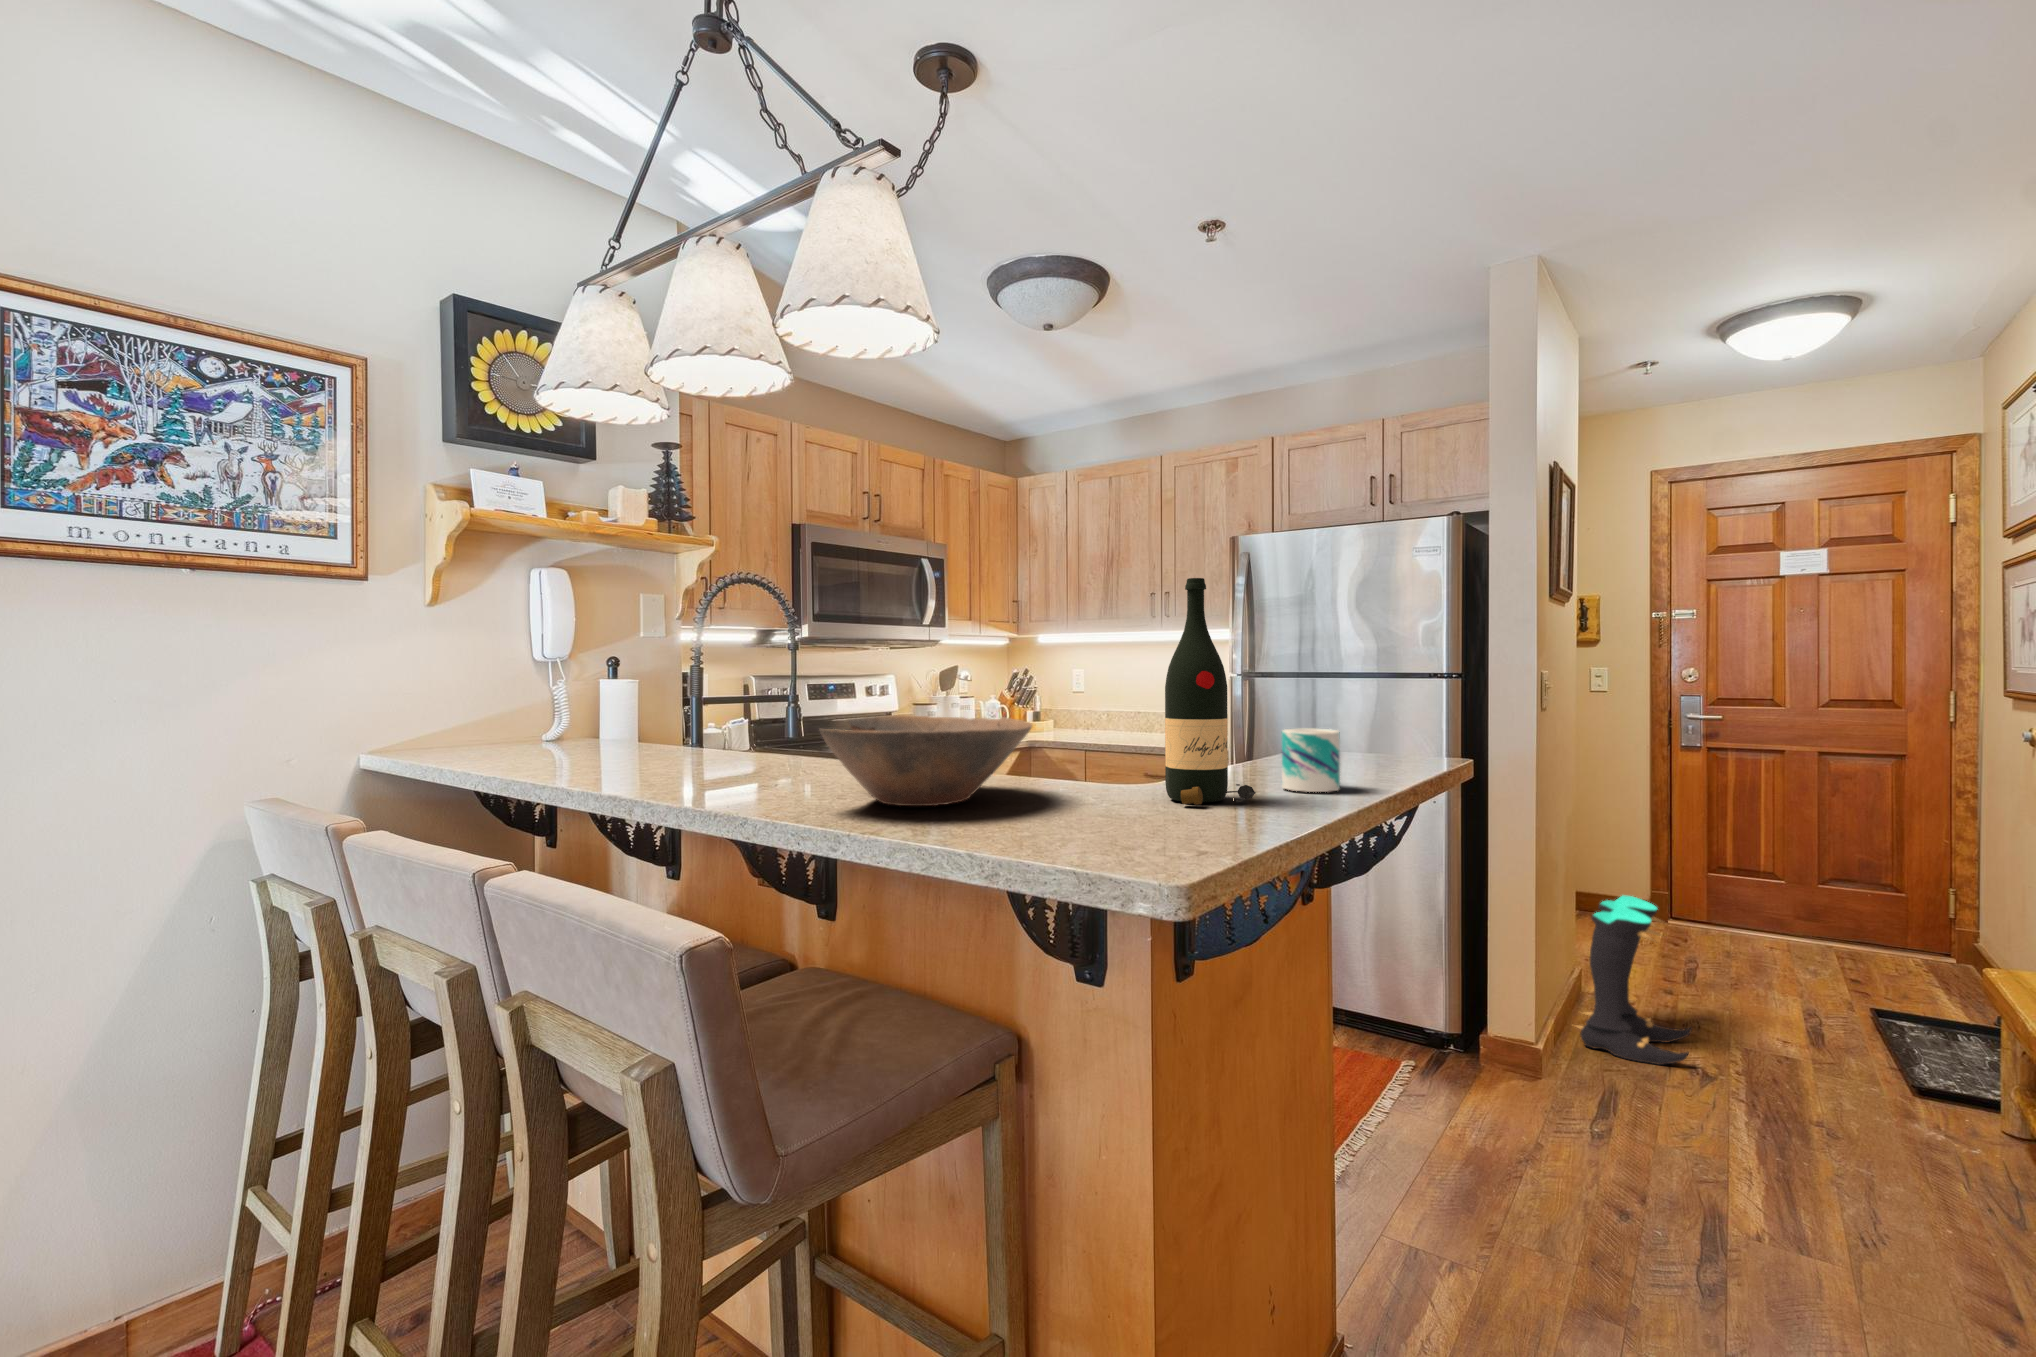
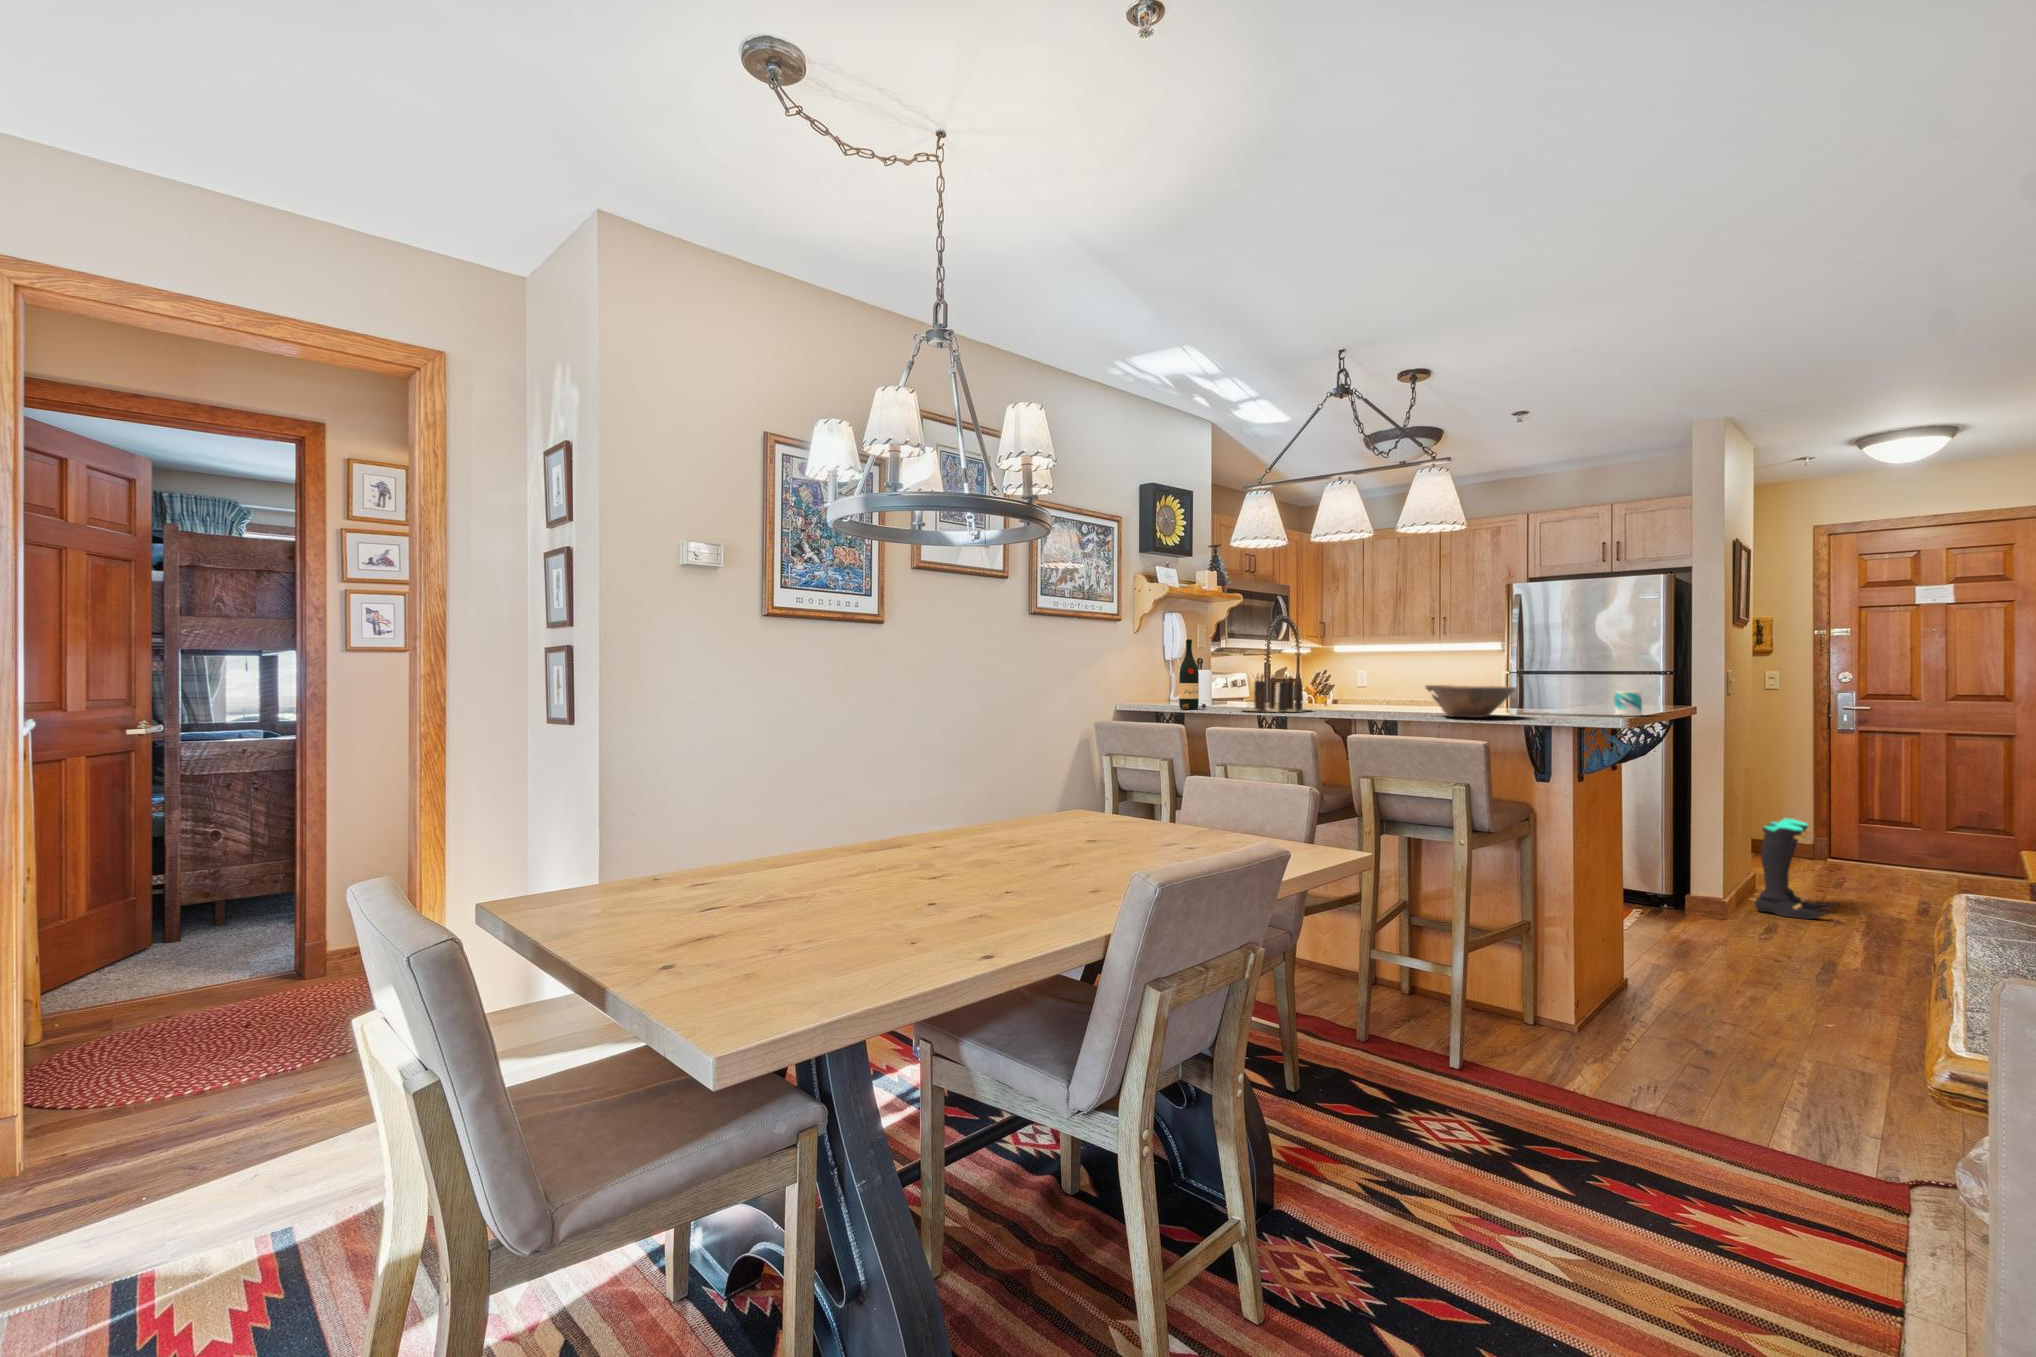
wine bottle: present [1165,578,1256,805] -> present [1179,639,1206,709]
candle: none [548,684,752,774] -> present [1246,675,1304,712]

